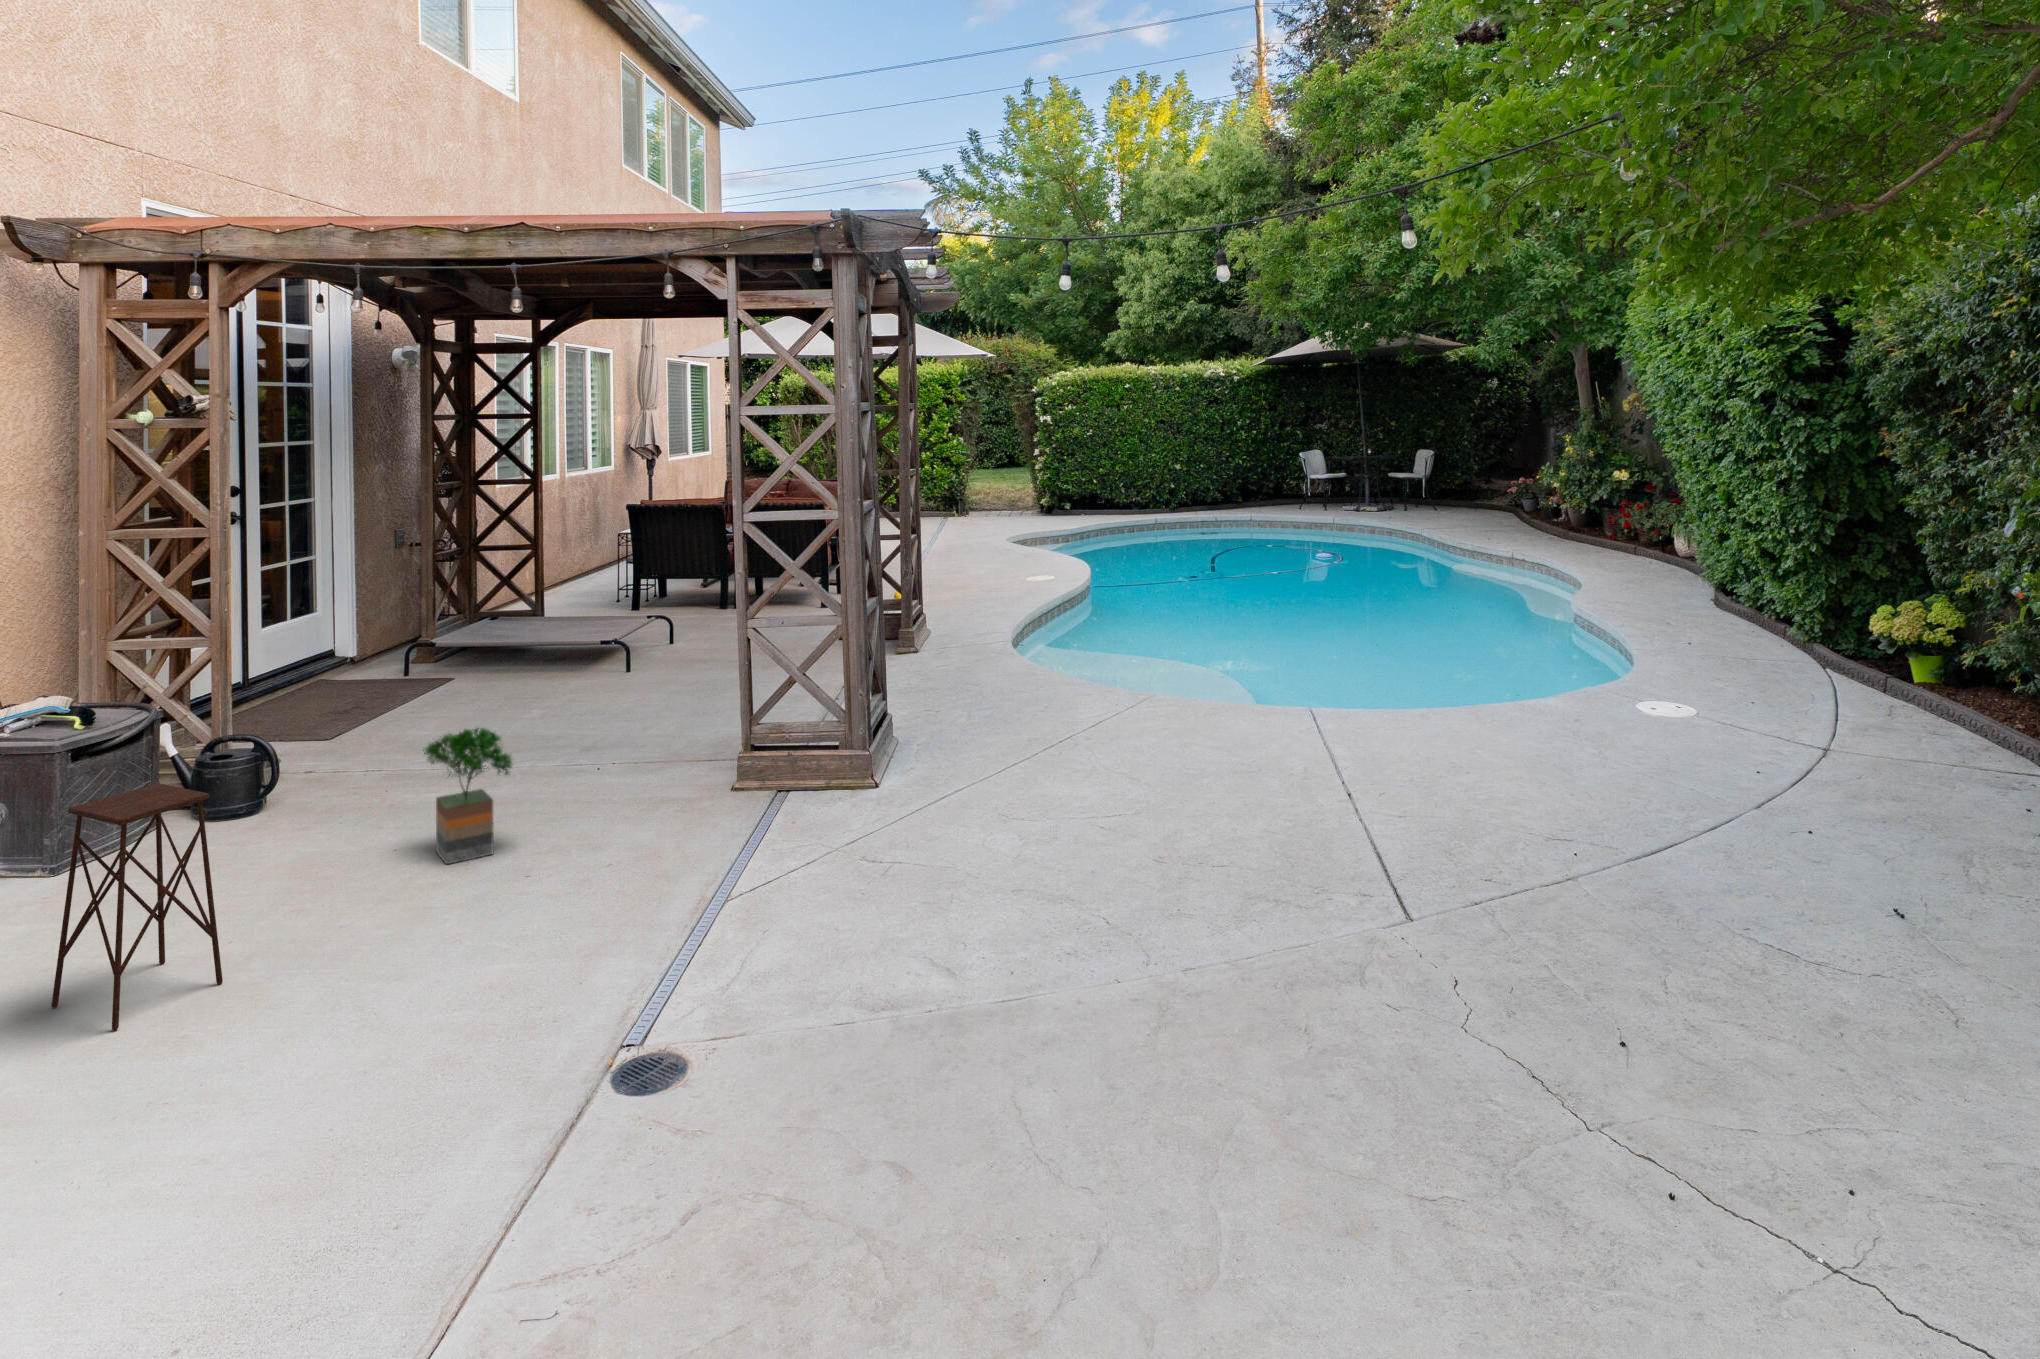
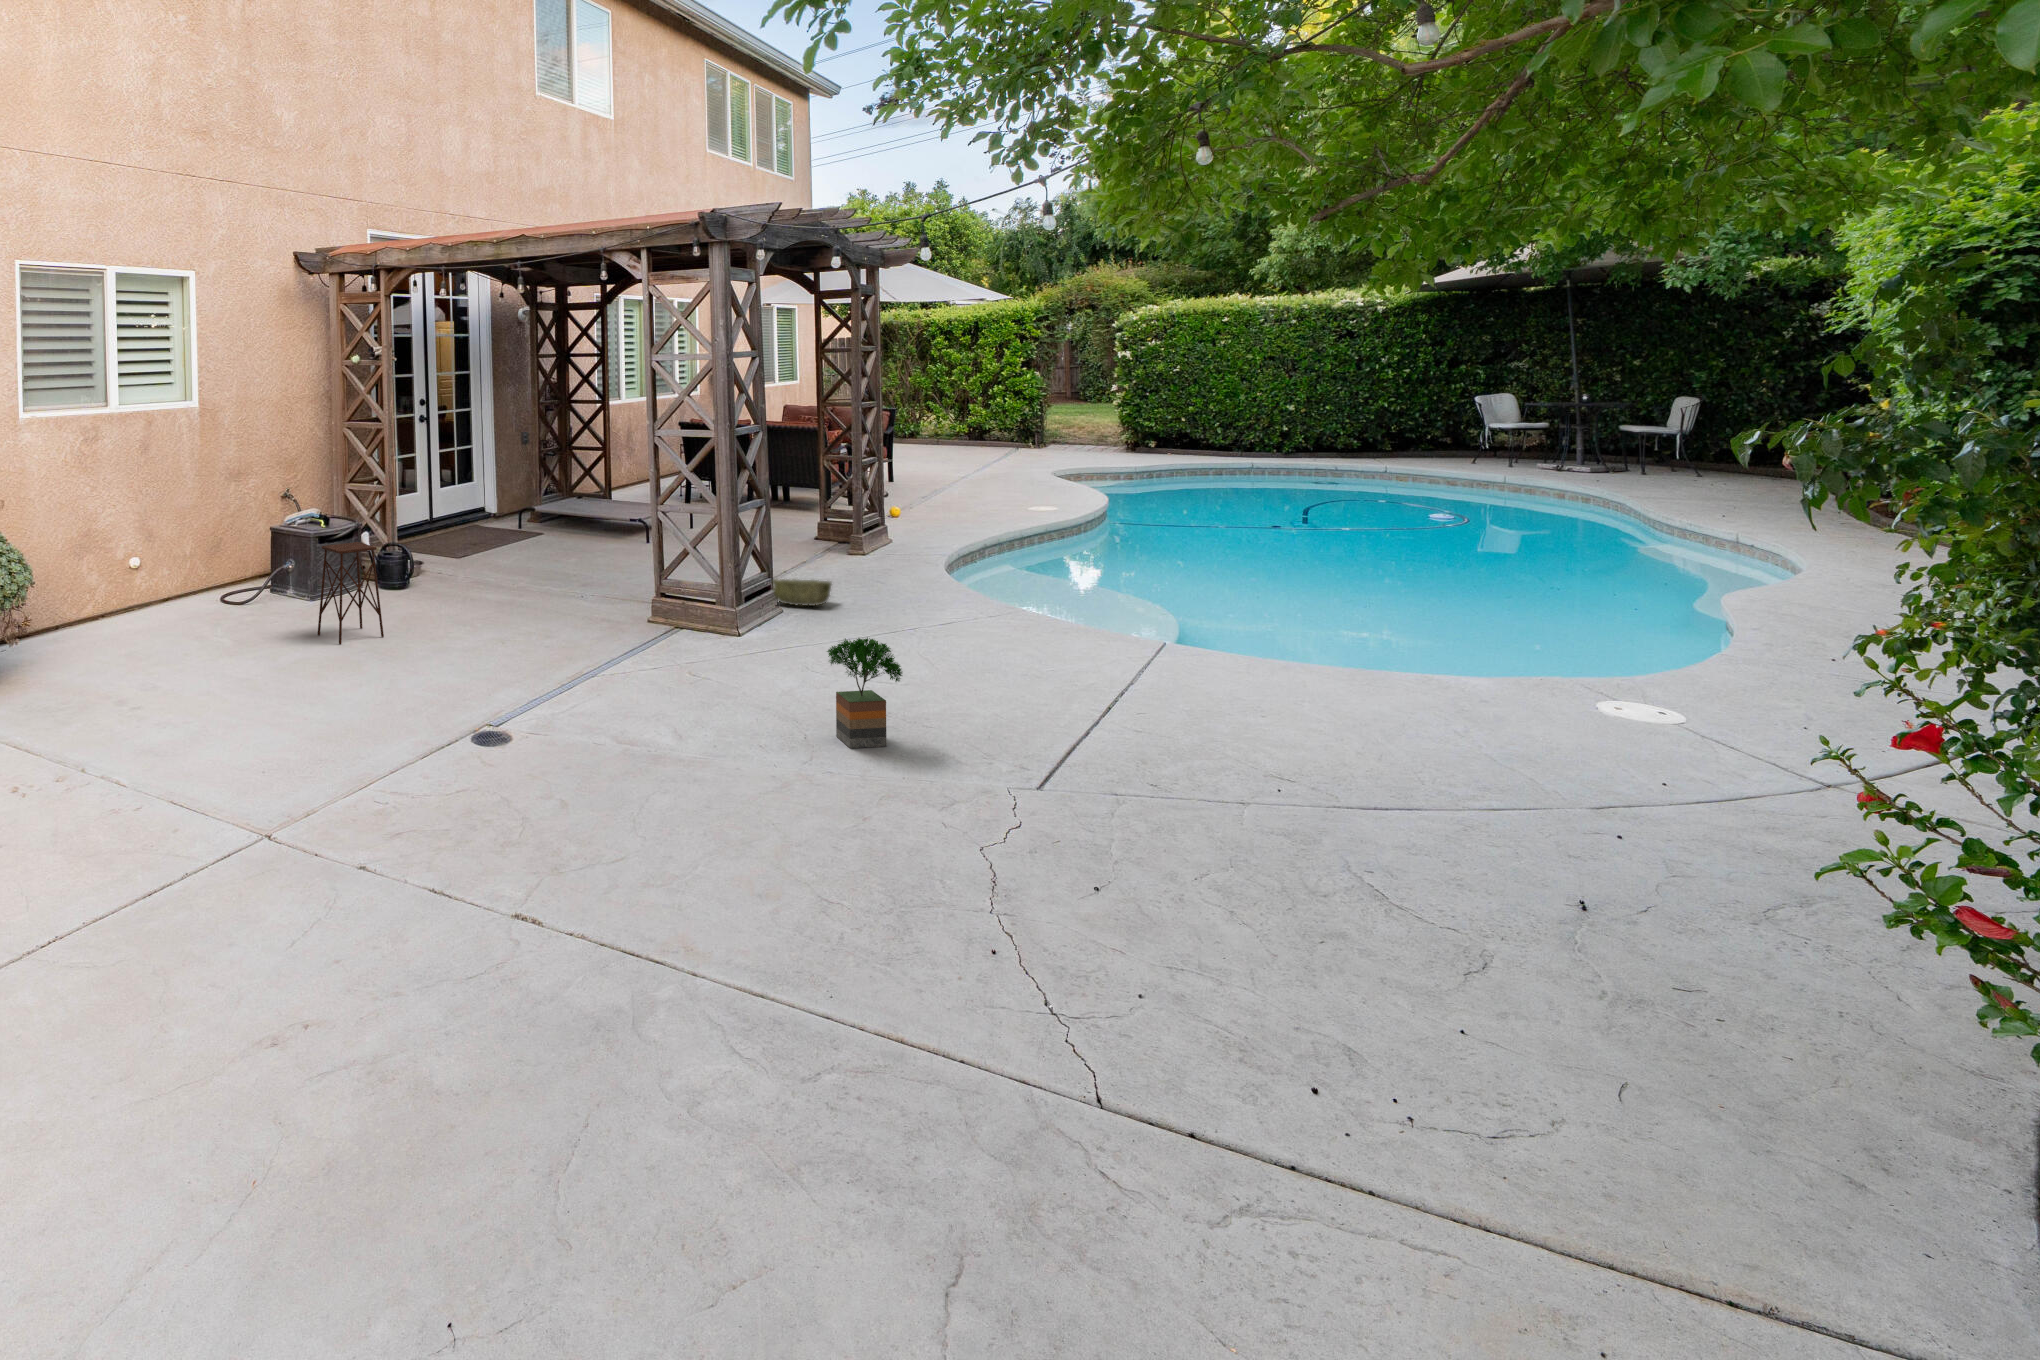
potted tree: present [423,728,513,864] -> present [827,637,902,748]
woven basket: none [884,729,972,773] -> present [772,579,831,606]

